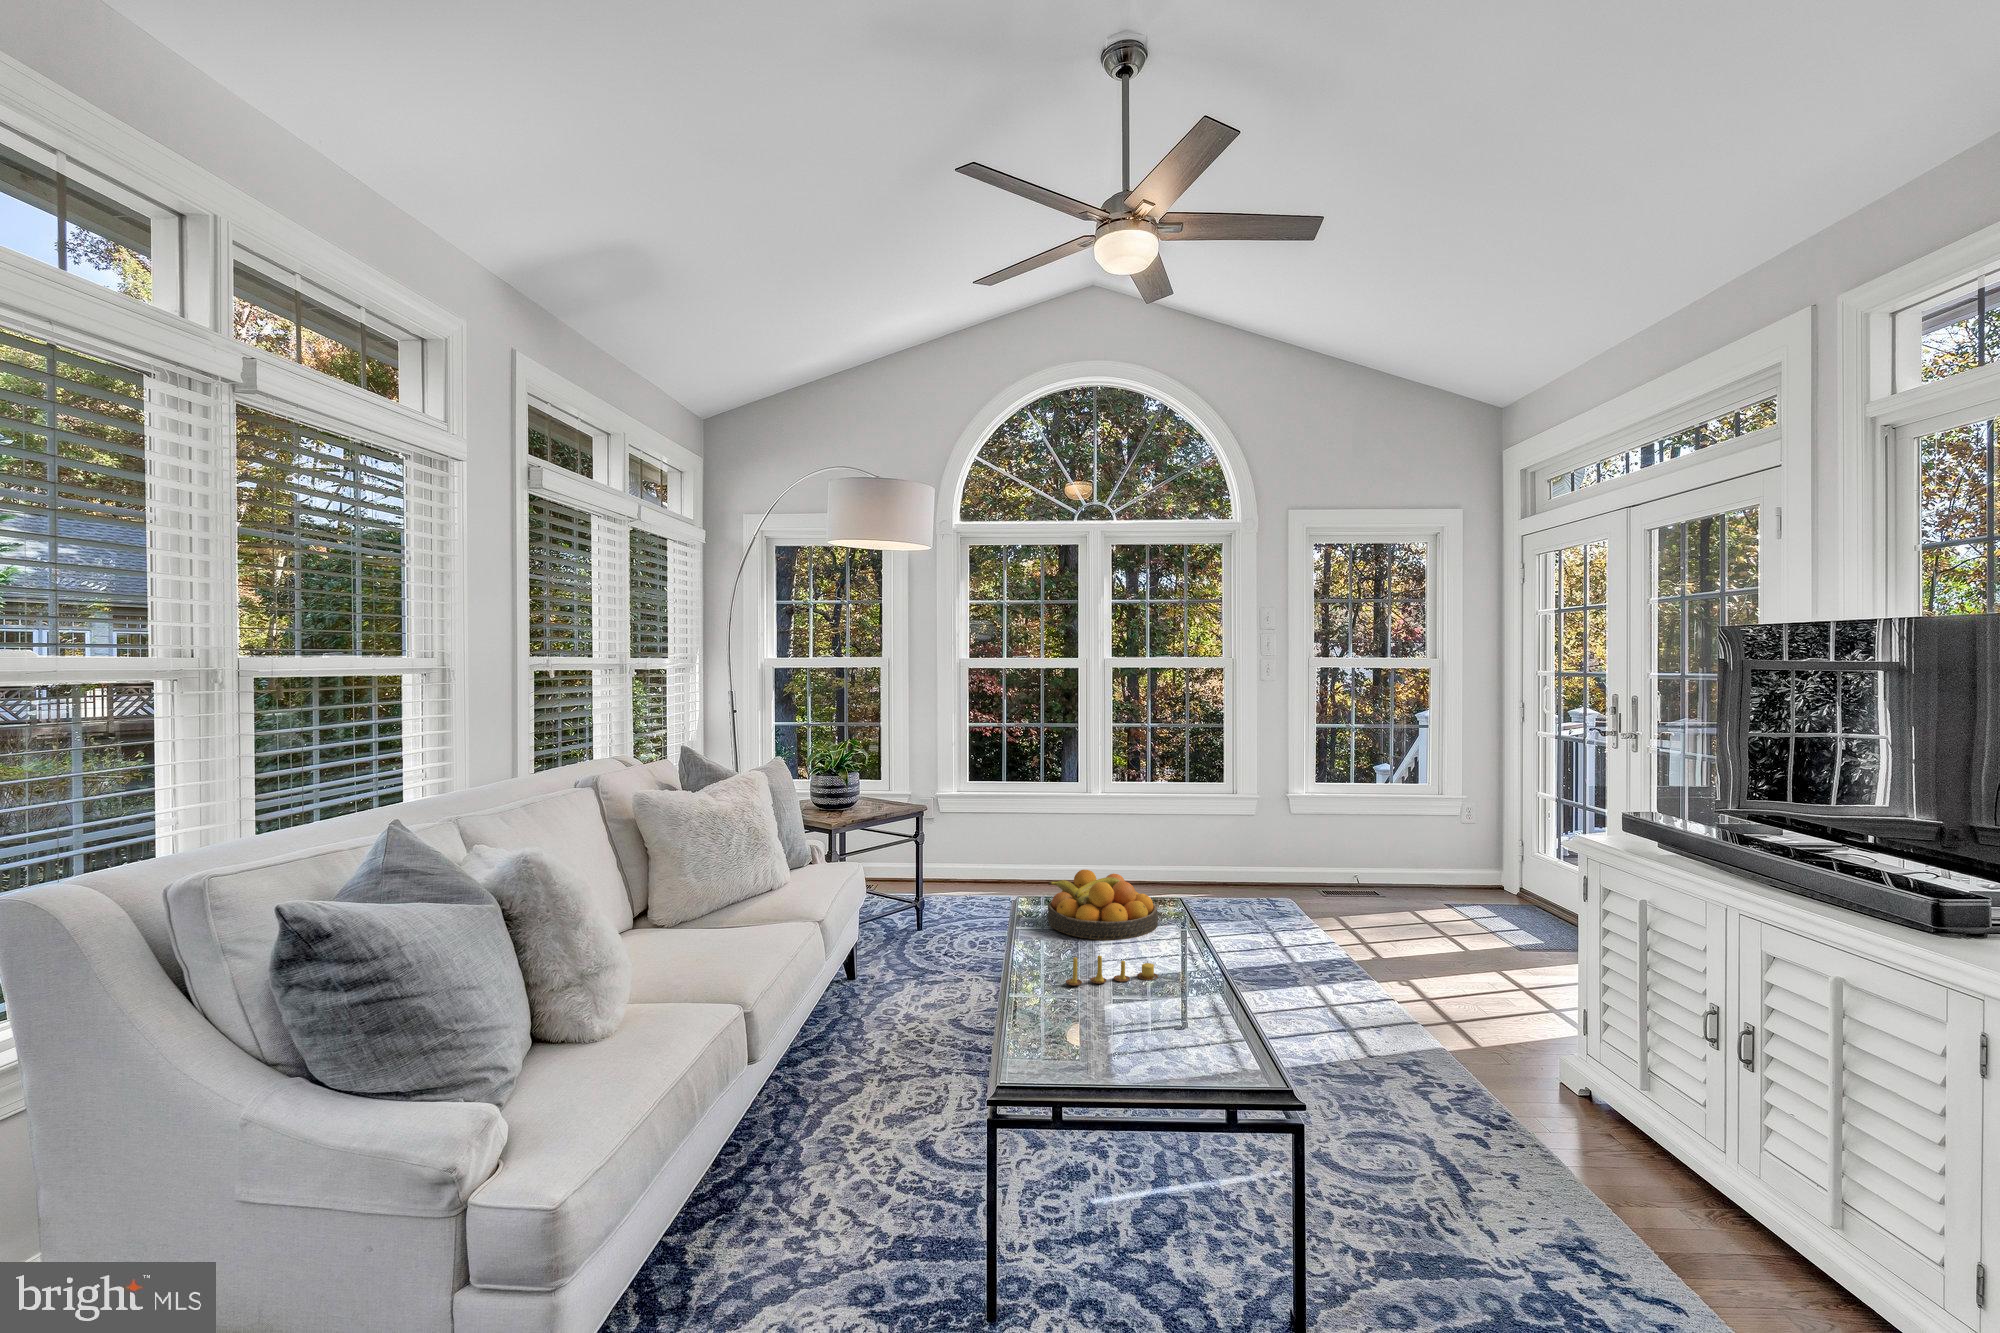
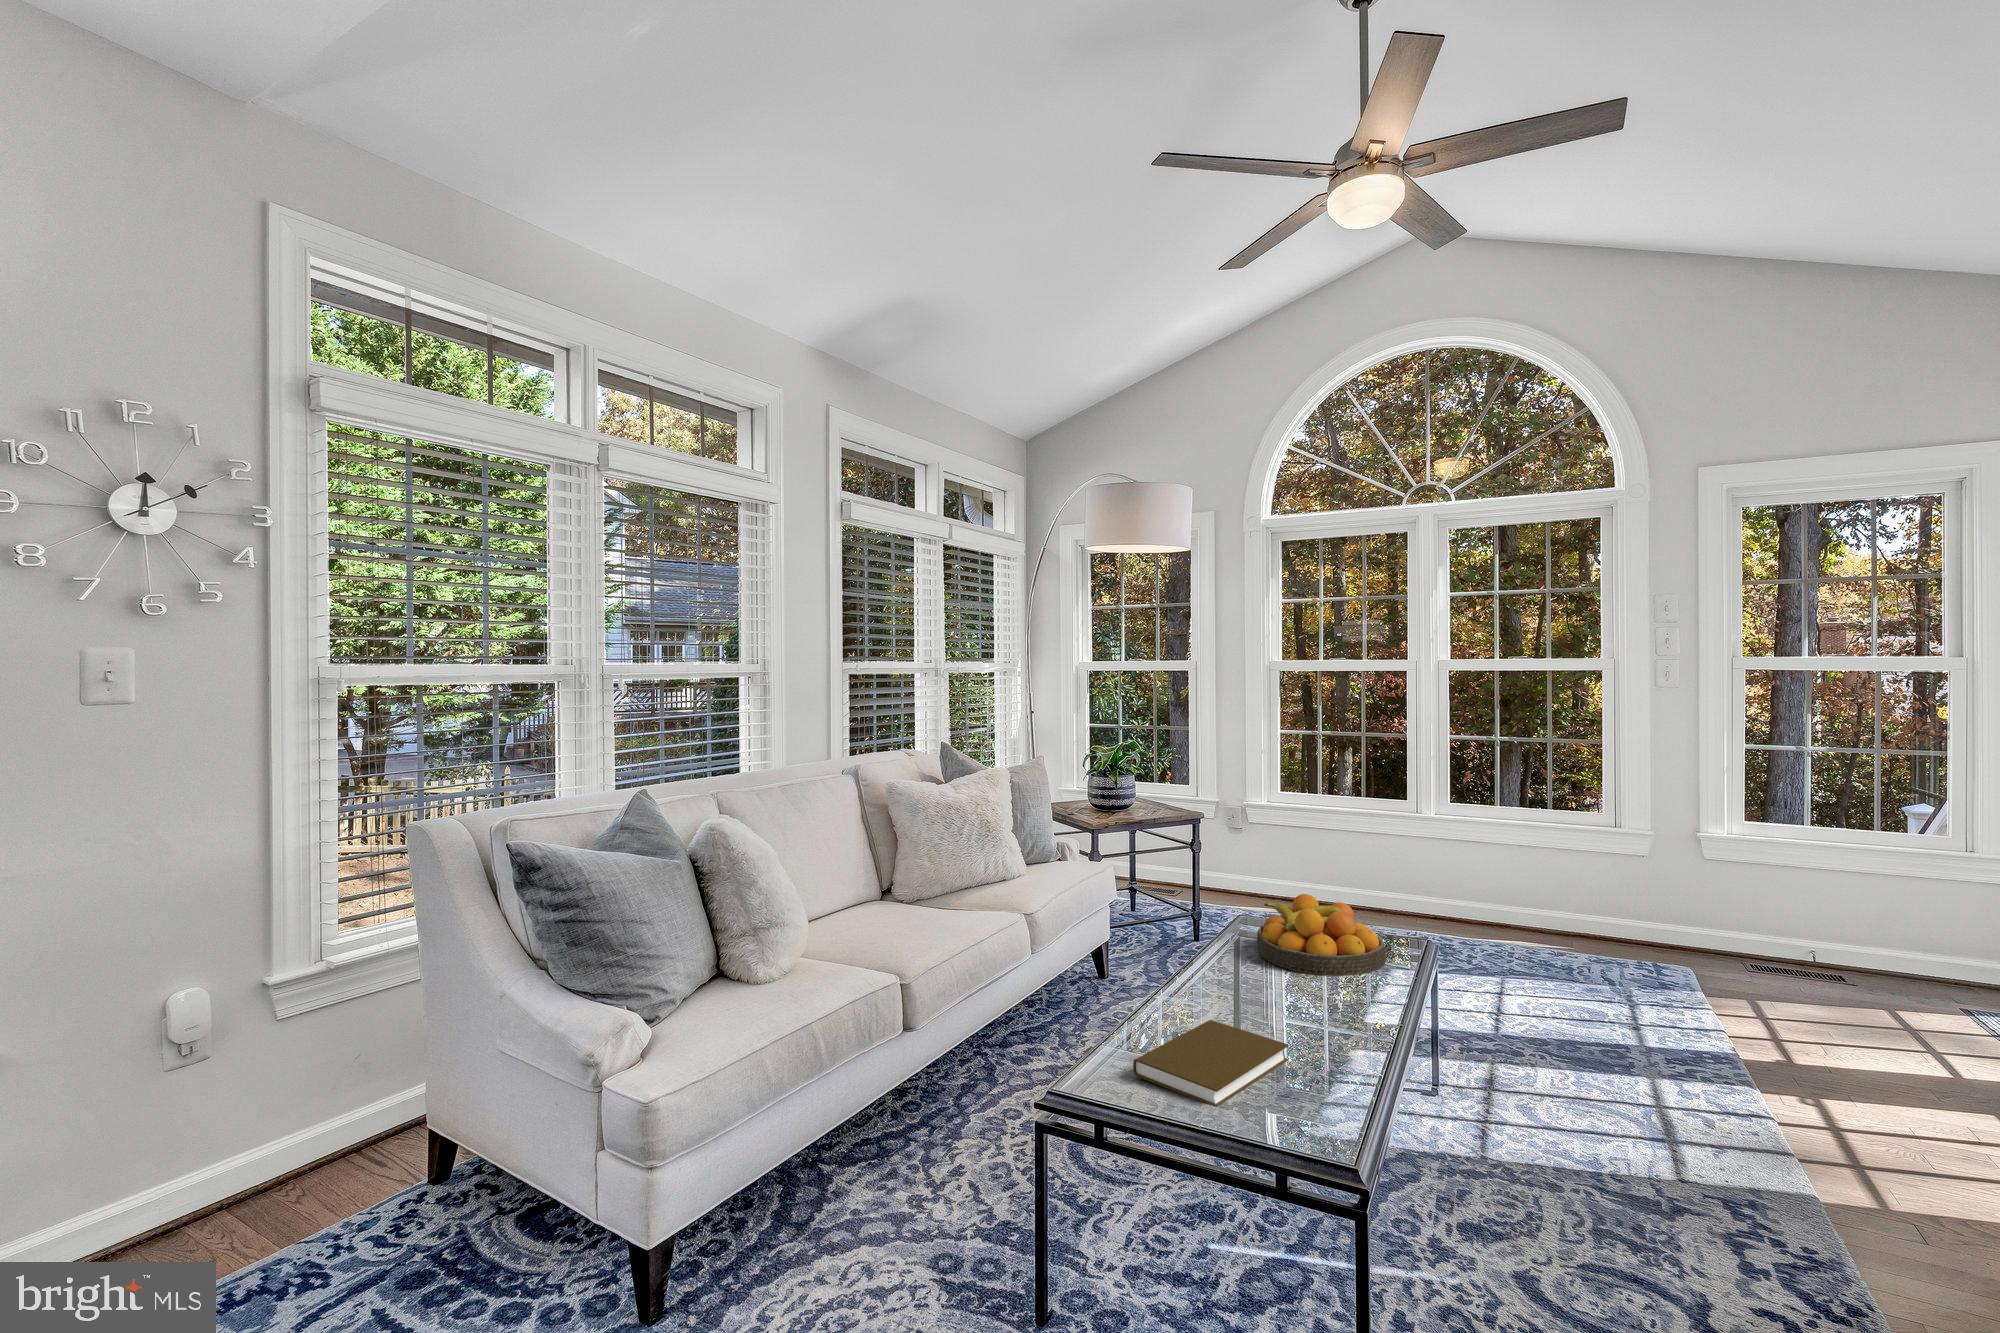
candle: present [1066,955,1158,986] -> none [1218,981,1328,1023]
book: none [1048,992,1159,1067] -> present [1133,1020,1289,1107]

